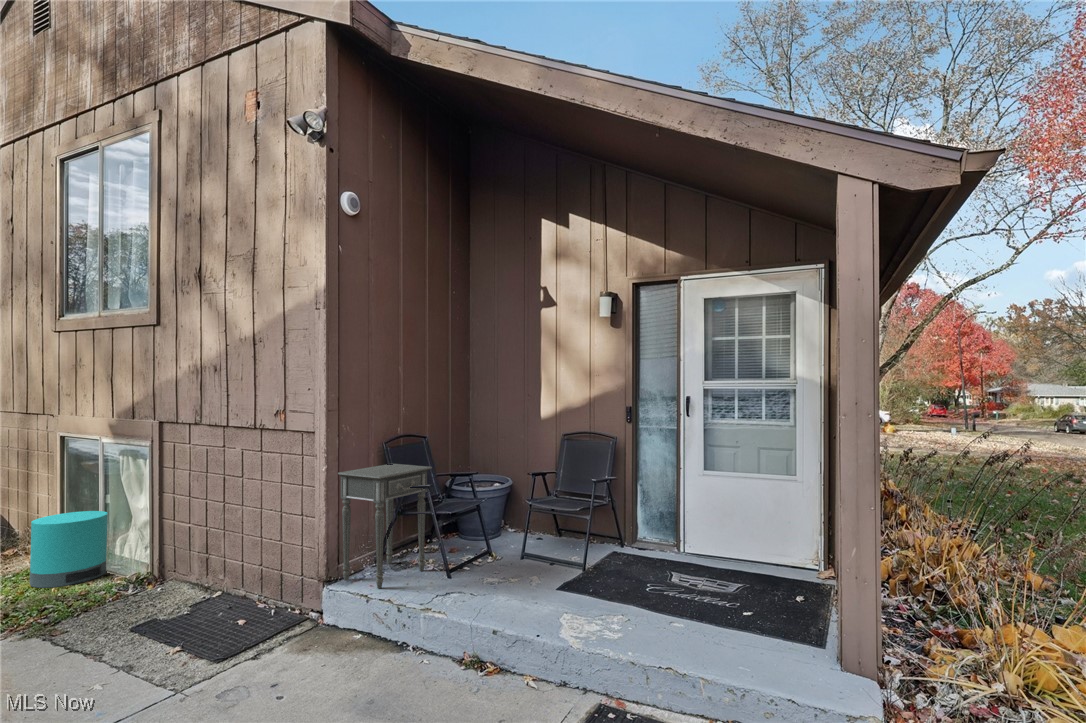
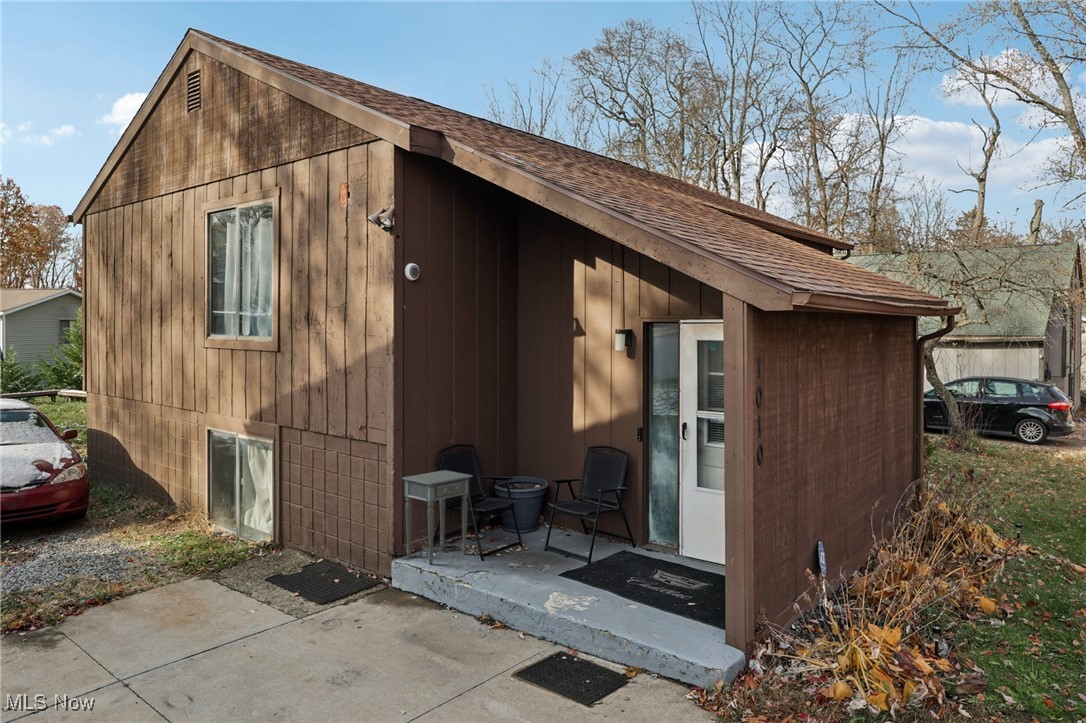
trash can: present [30,511,107,588] -> none [193,491,242,546]

